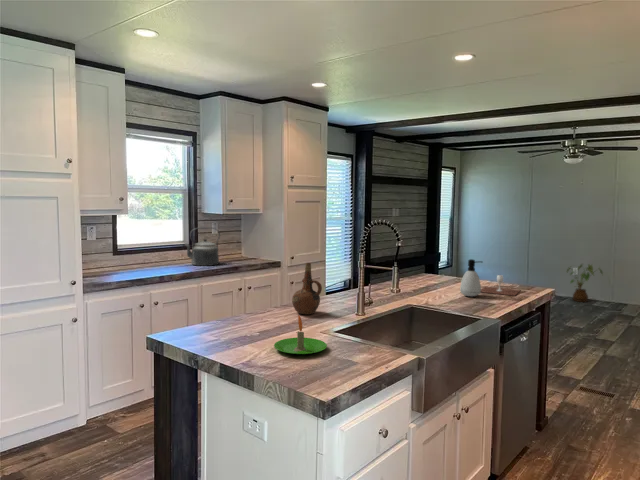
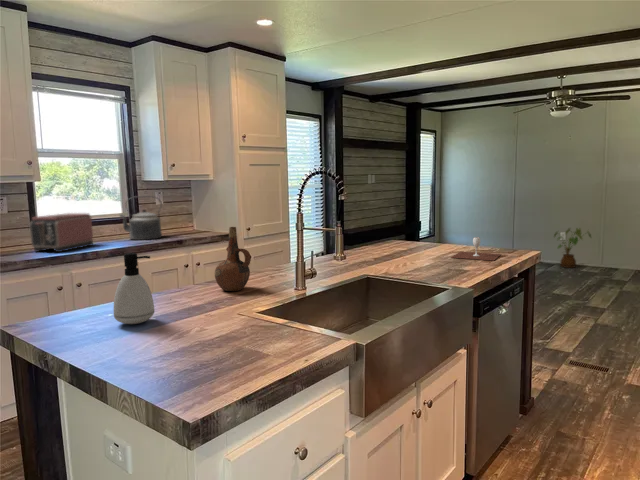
toaster: none [117,242,165,275] -> present [30,213,93,252]
soap dispenser: present [460,259,482,296] -> present [114,253,154,324]
candle: present [274,315,327,354] -> none [161,292,235,346]

